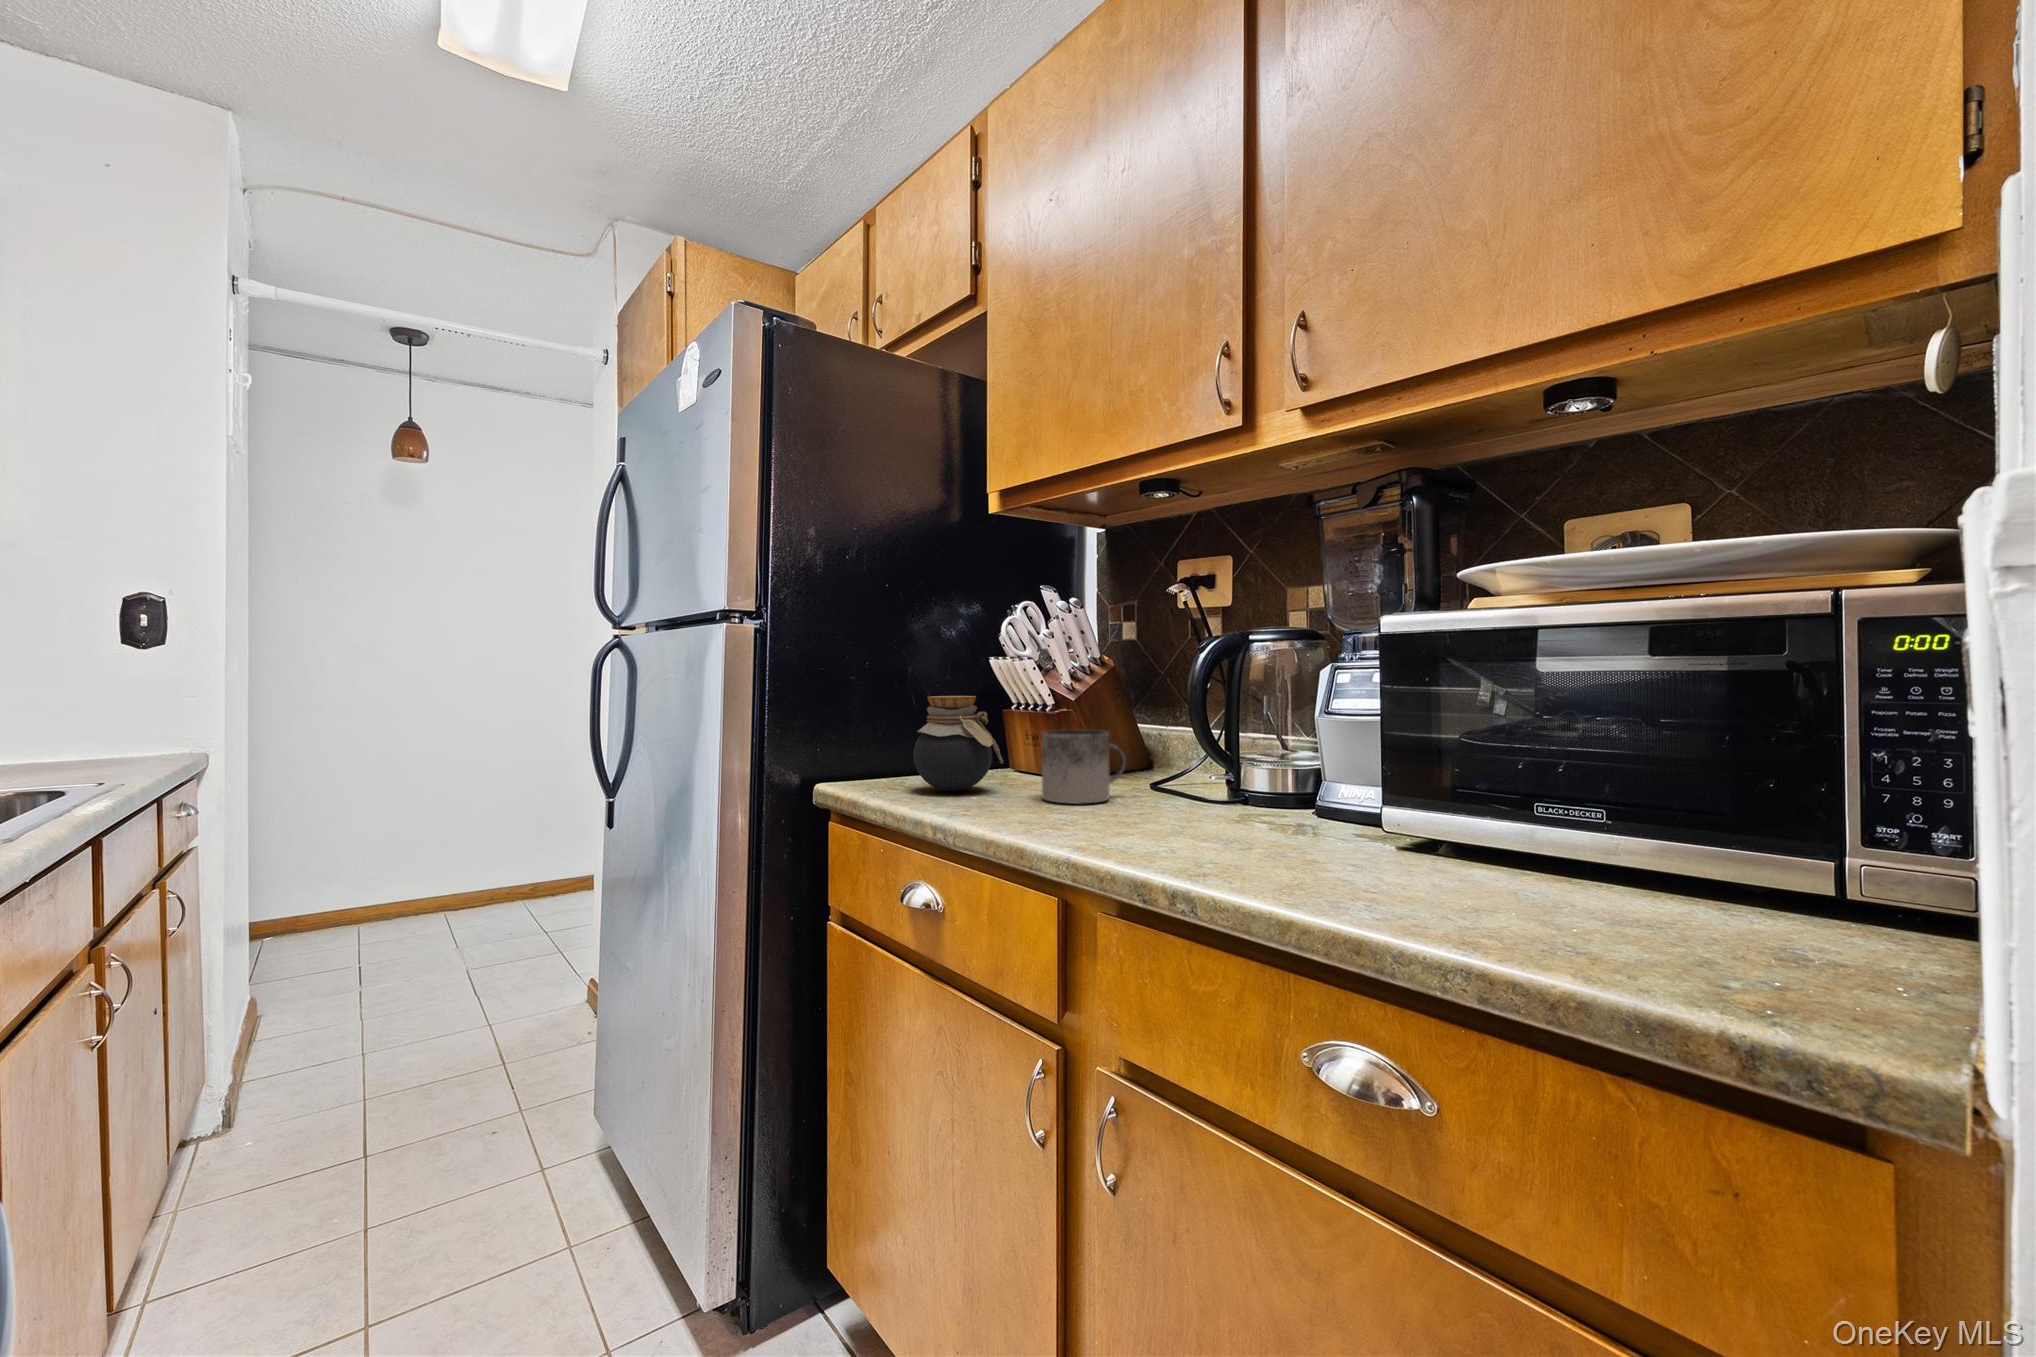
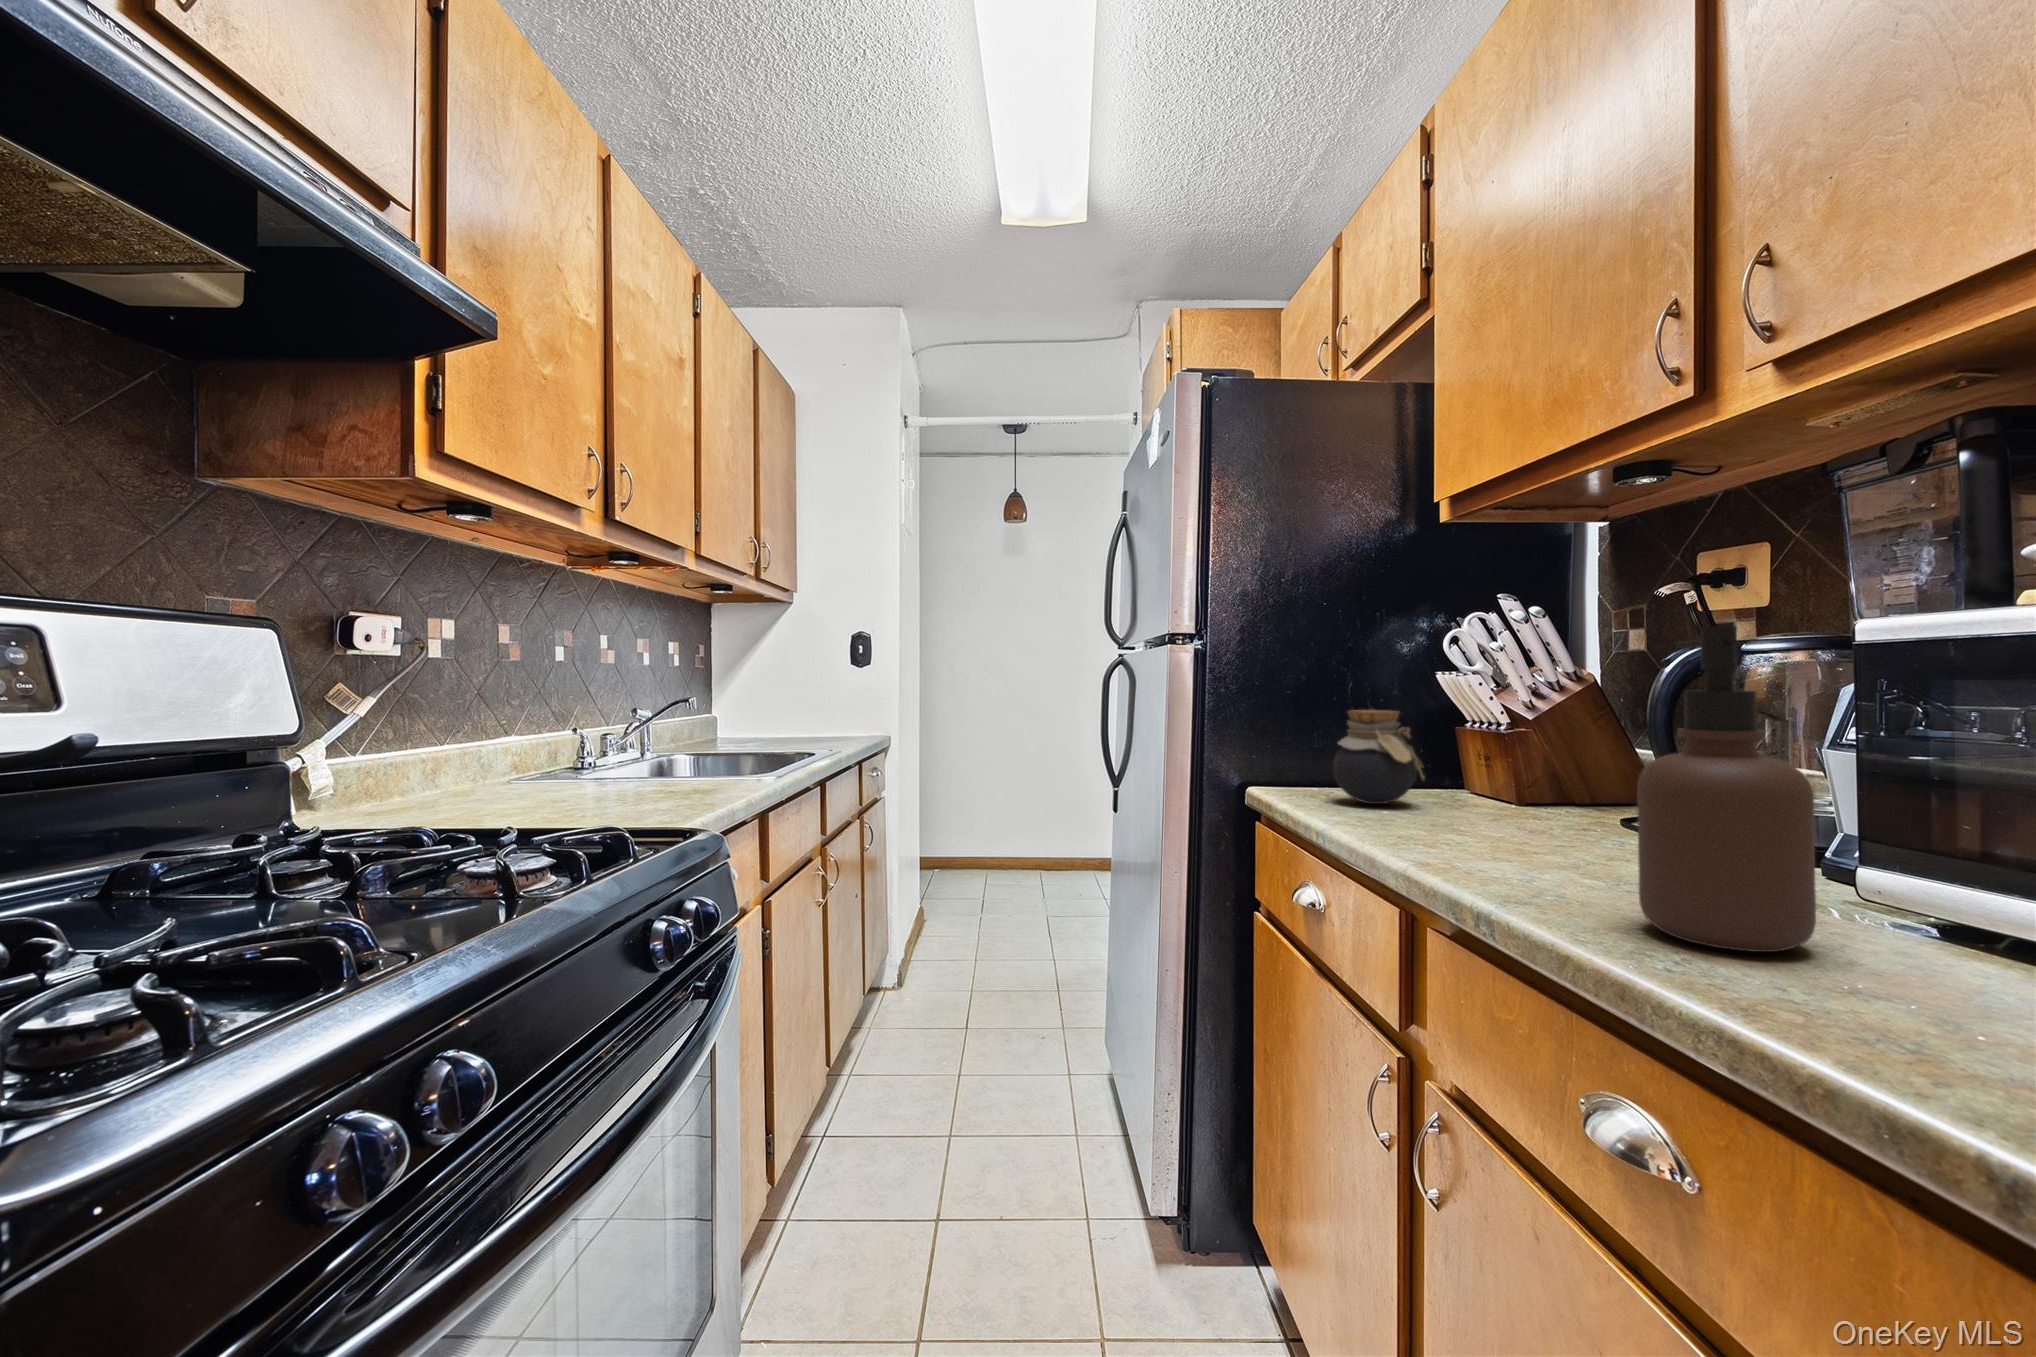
soap dispenser: none [1299,610,1426,889] -> present [1637,626,1816,952]
mug: present [1042,730,1126,804] -> none [1457,750,1567,829]

